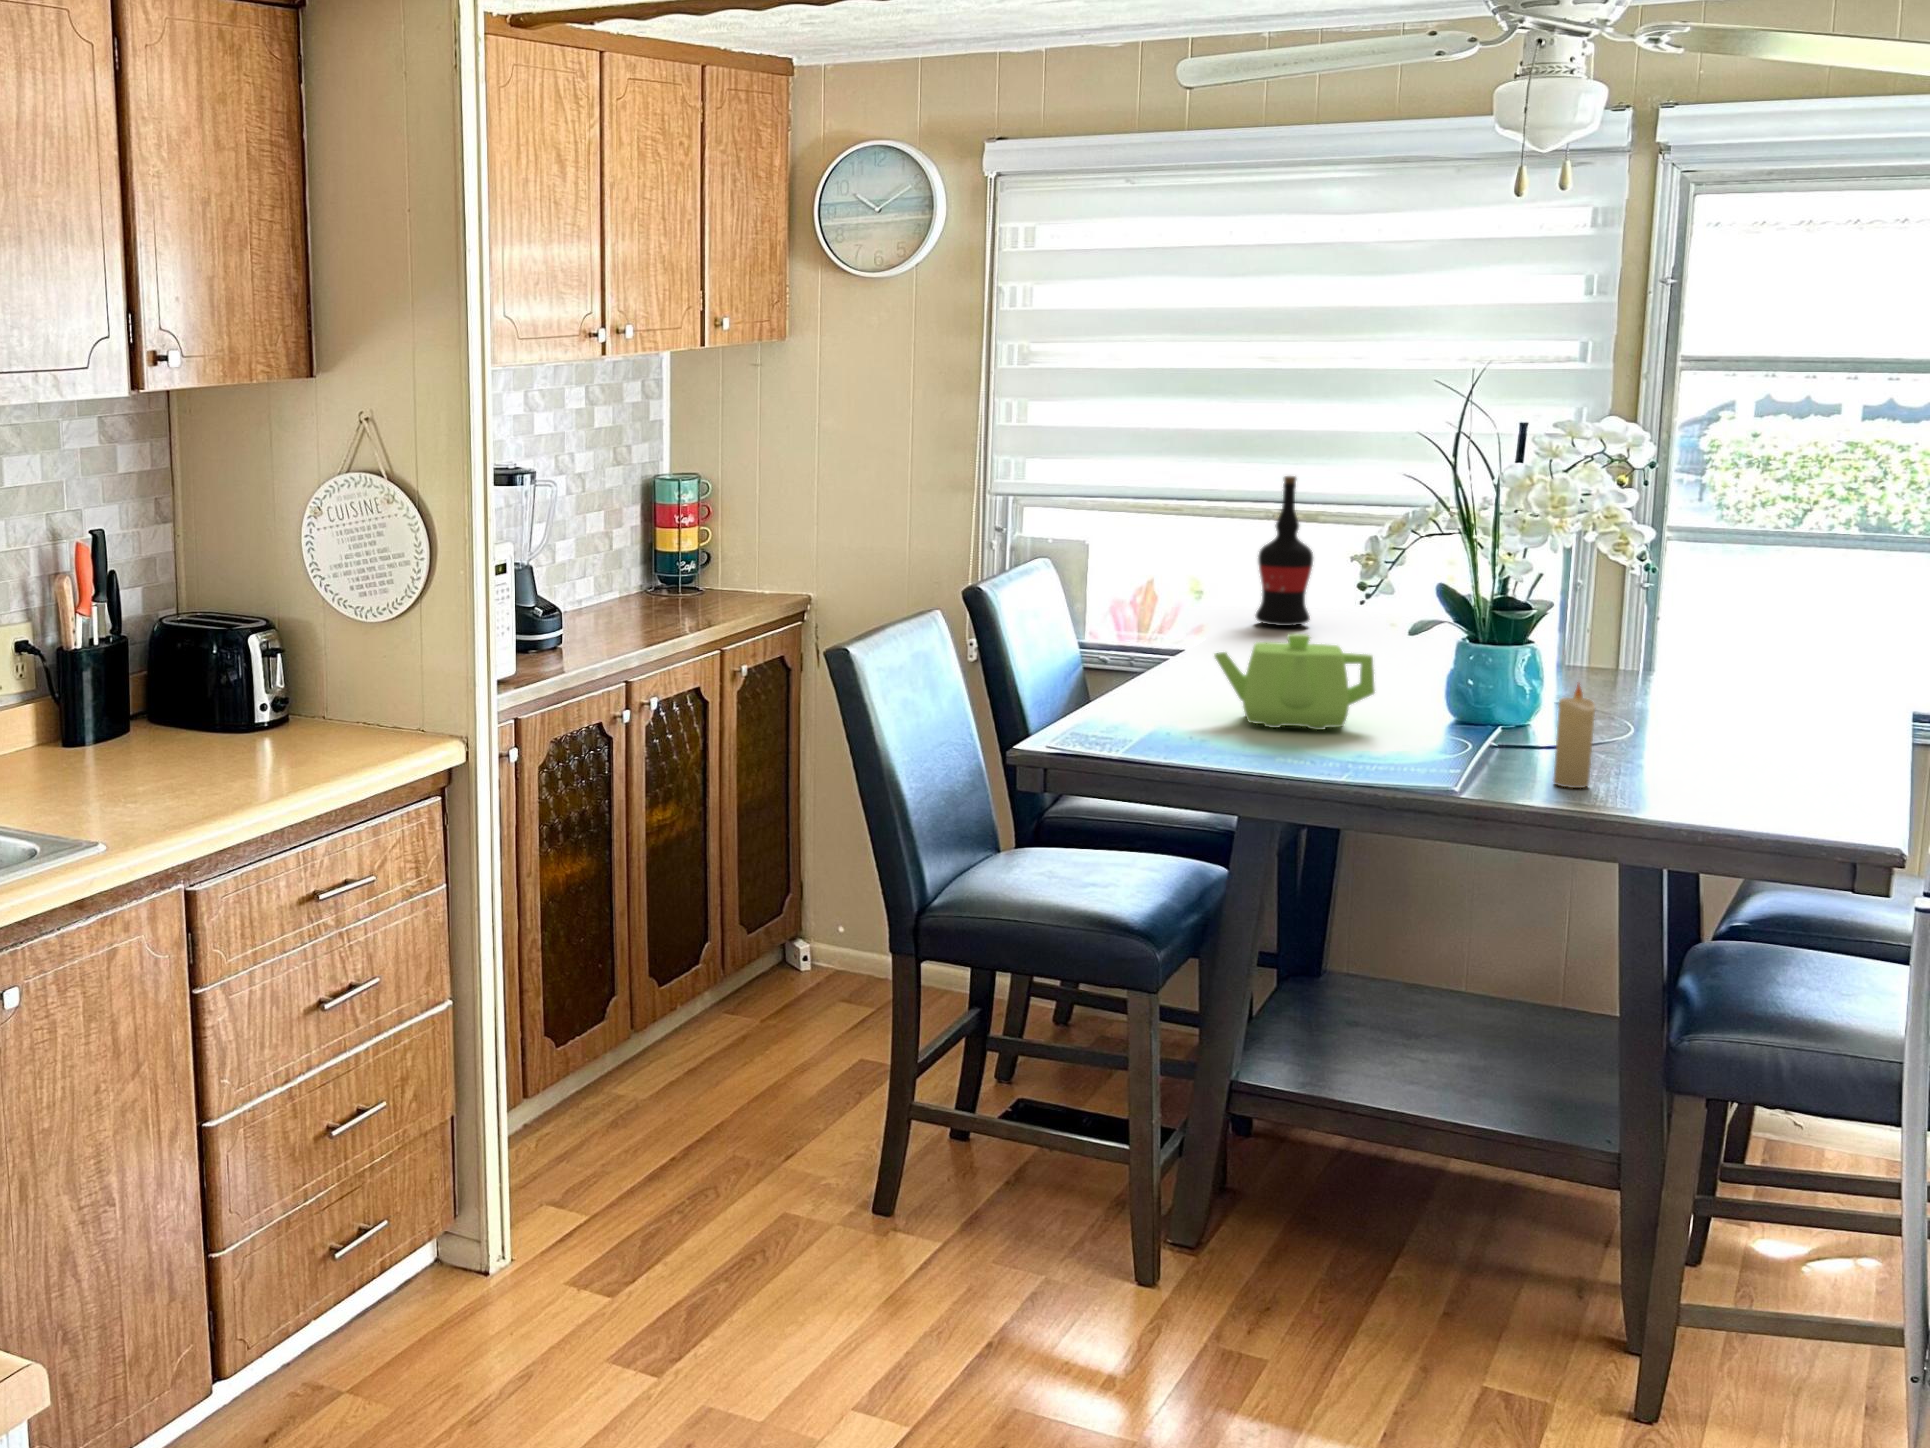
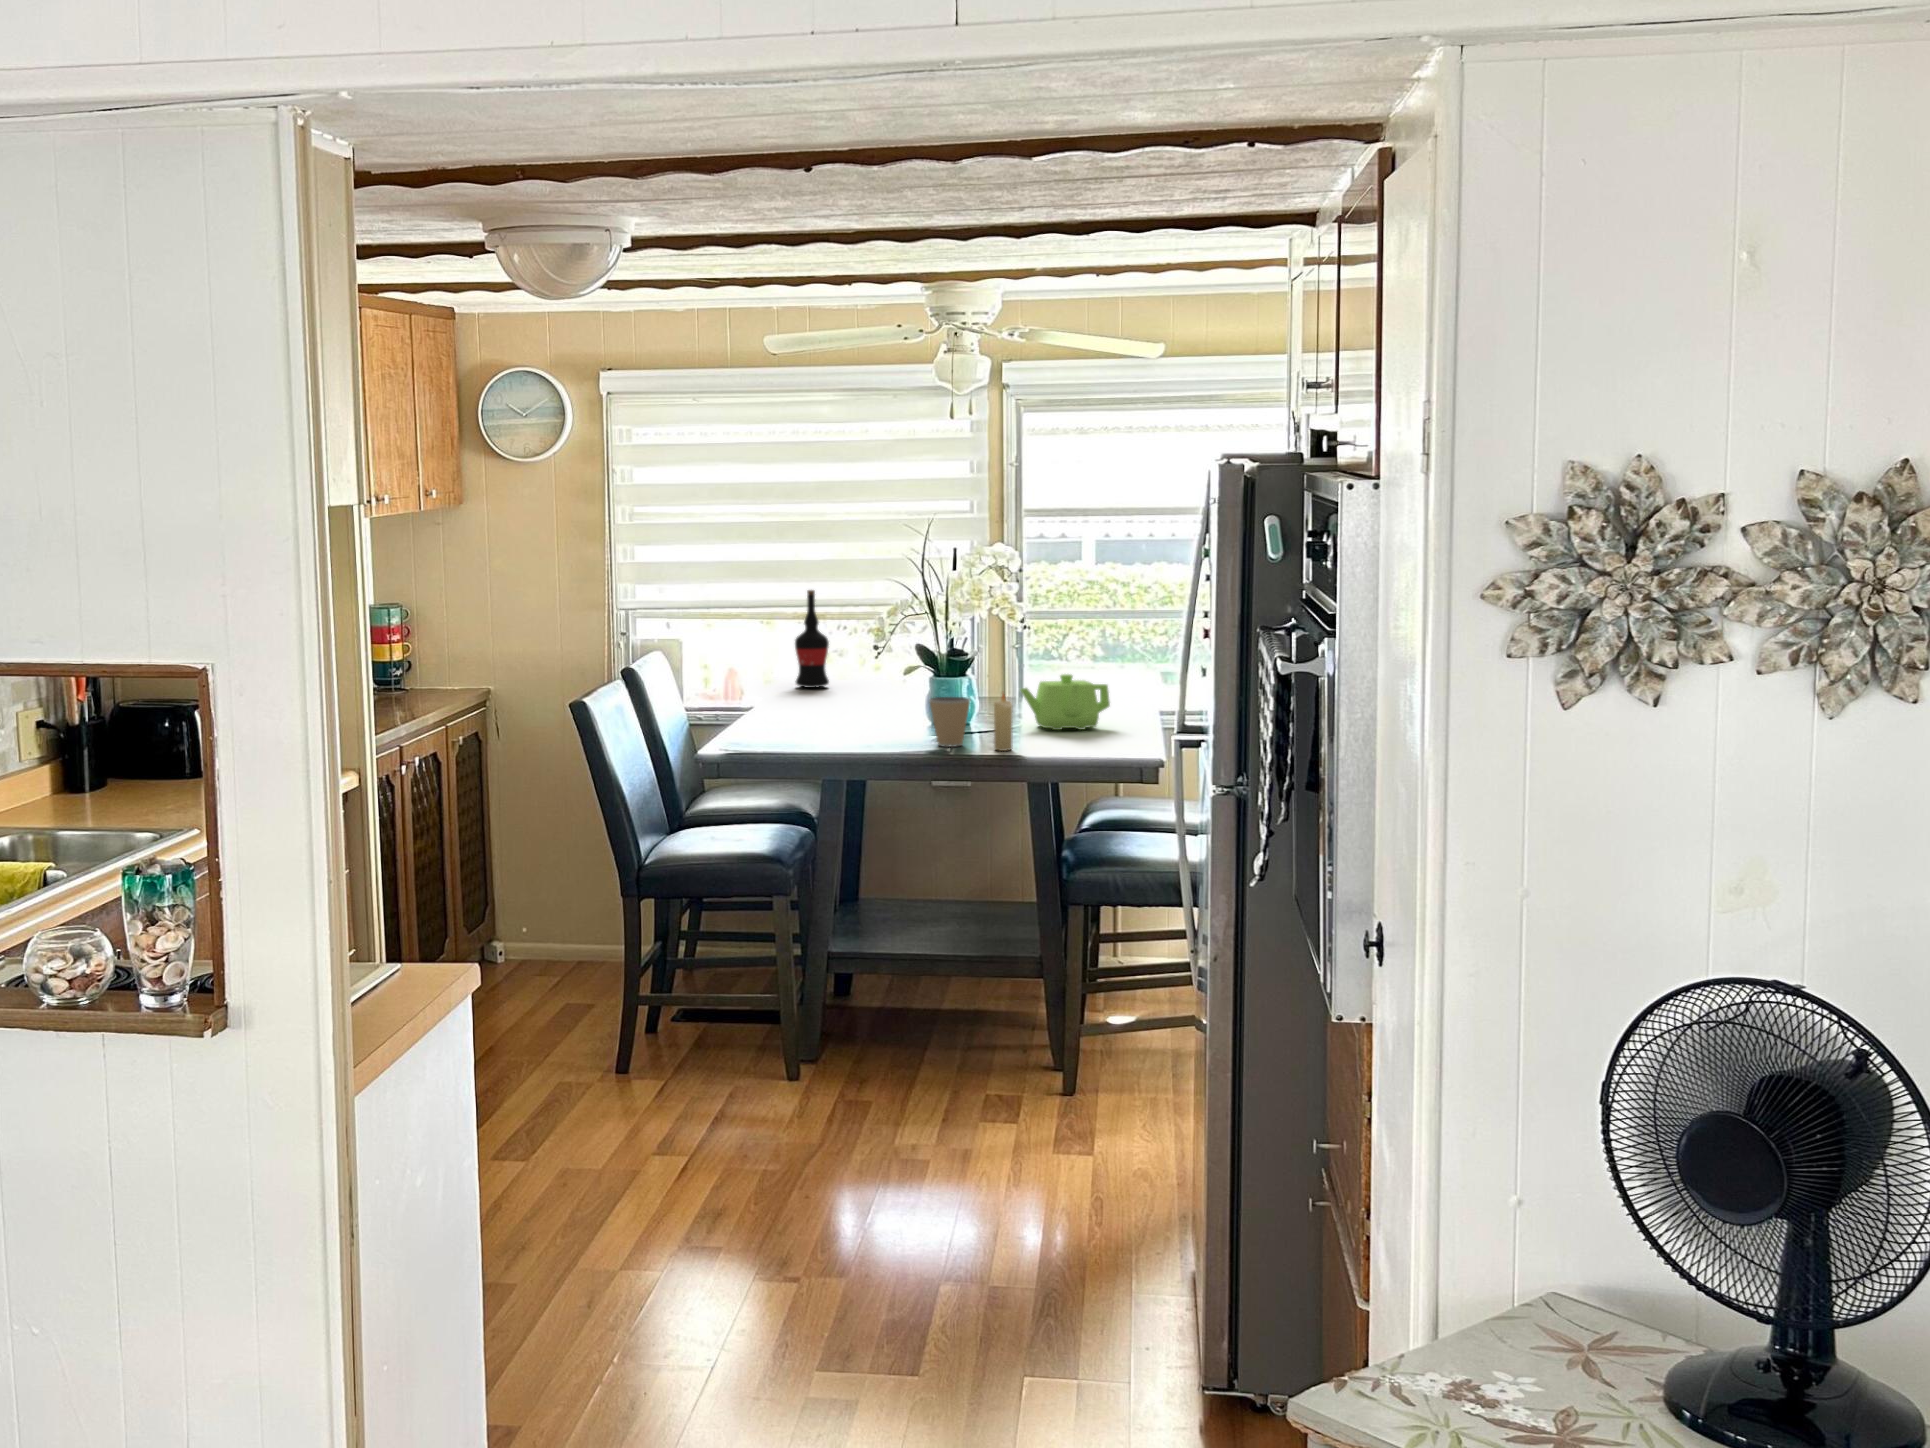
teapot: present [1215,634,1375,730] -> present [1021,674,1110,730]
coffee cup: none [1436,679,1517,769] -> present [929,697,970,747]

